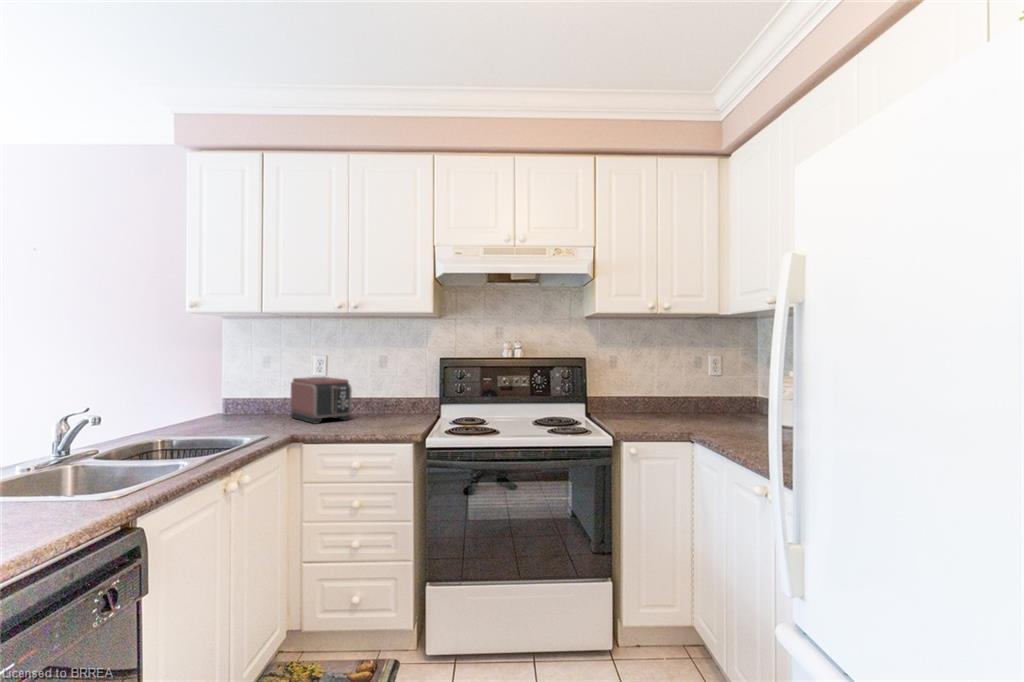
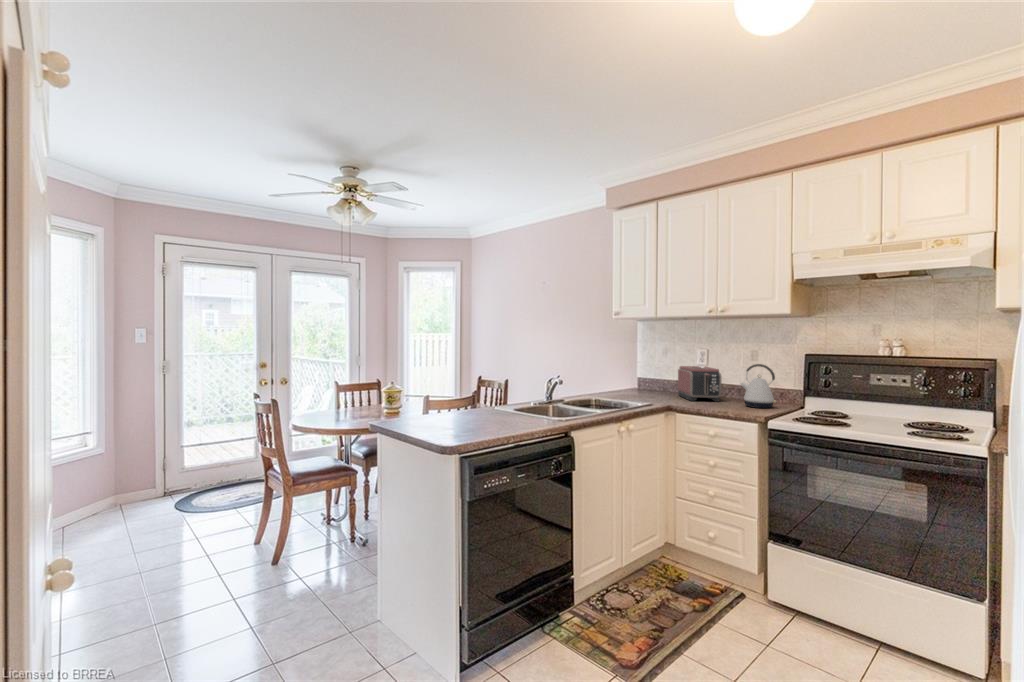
kettle: none [376,371,417,423] -> present [741,364,776,408]

